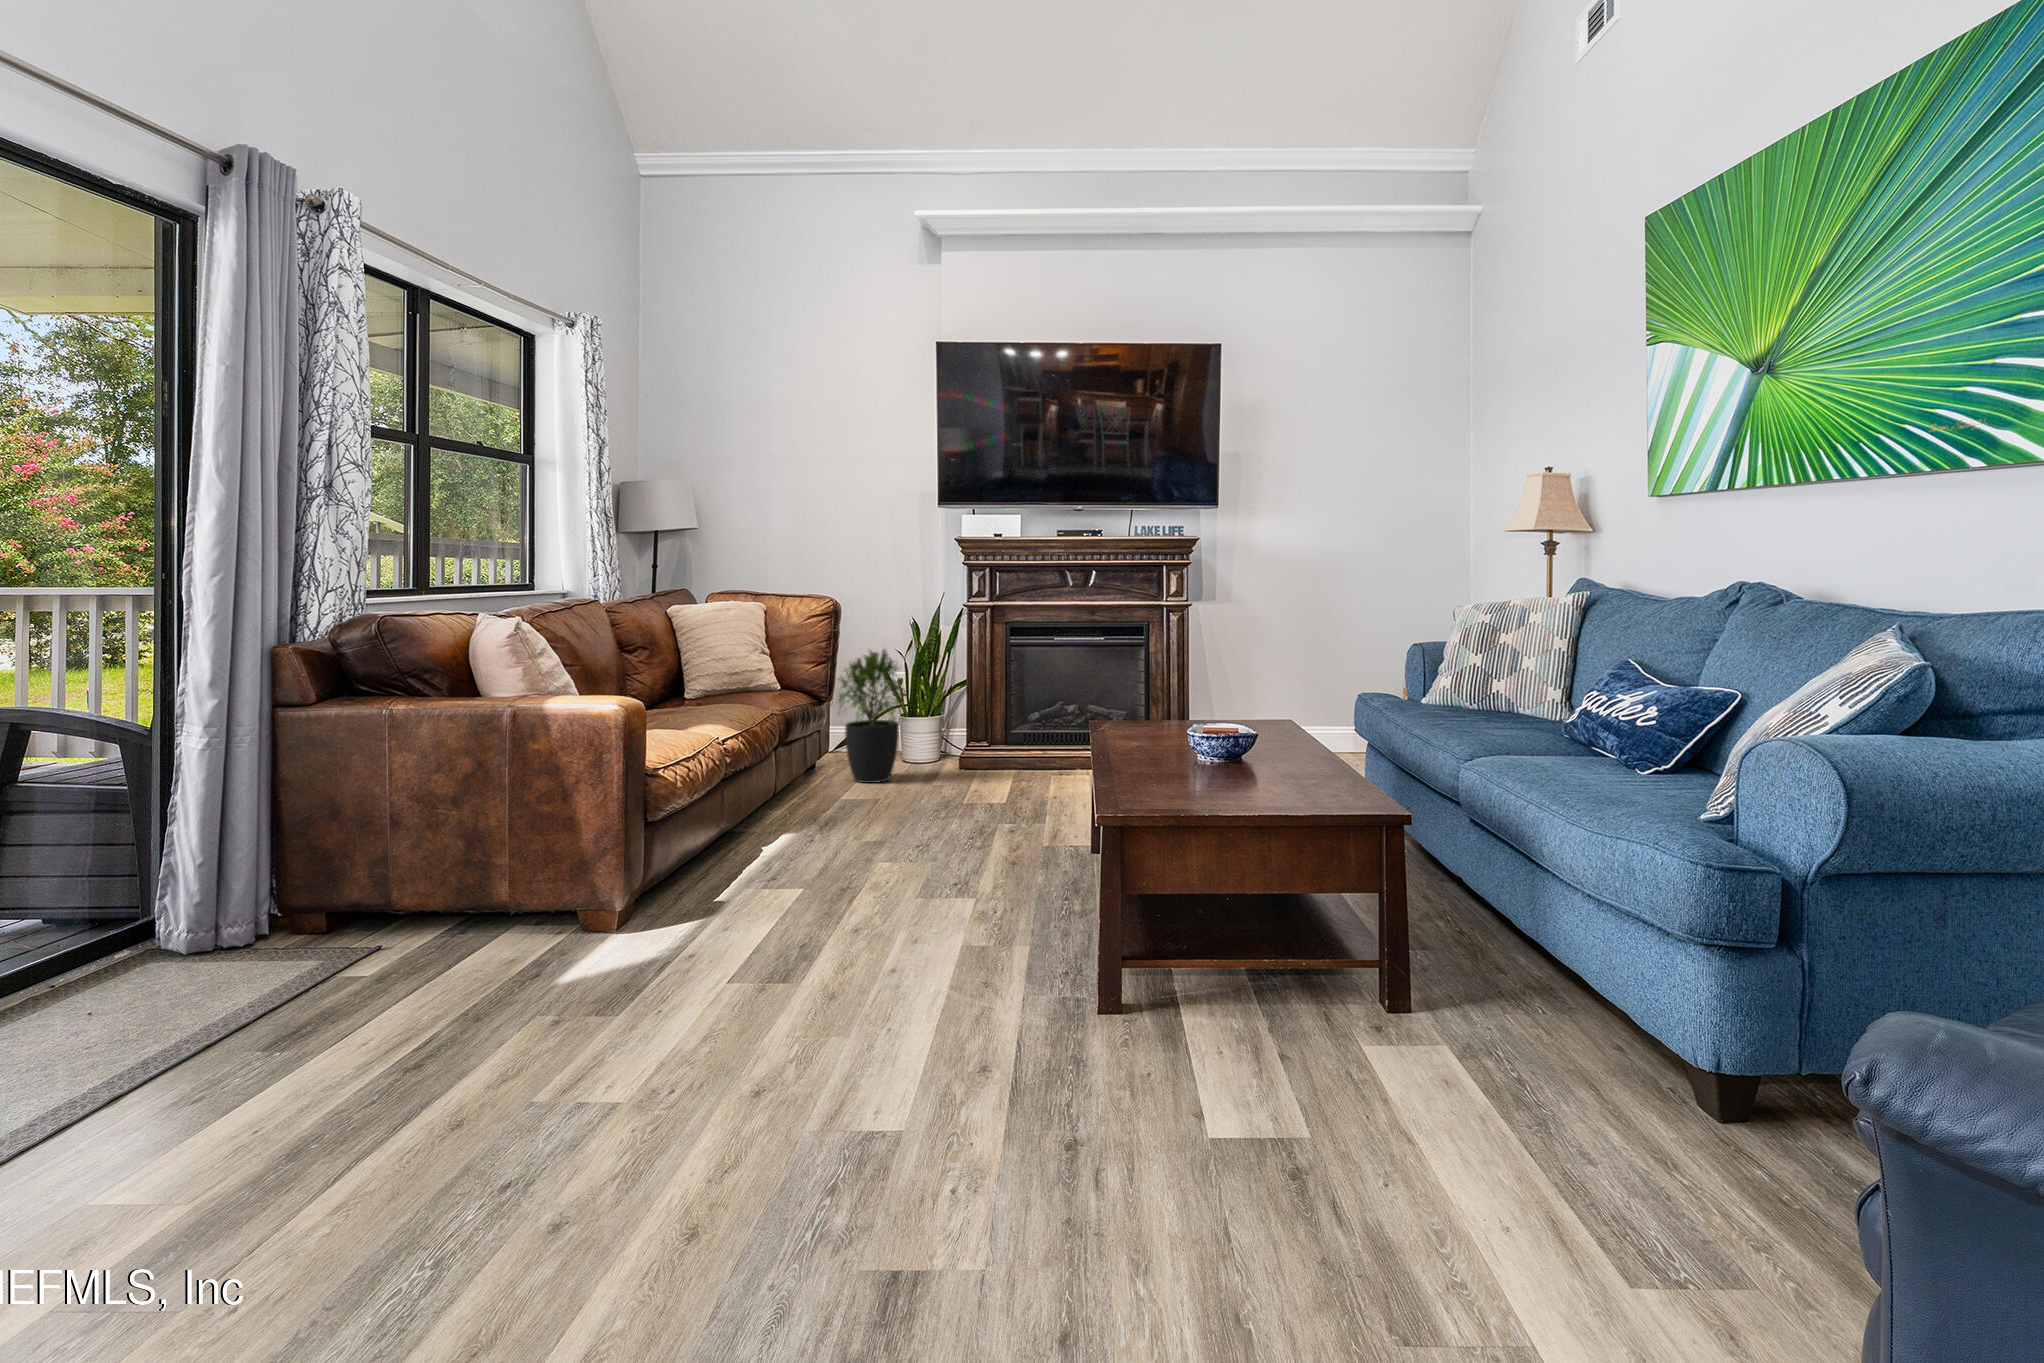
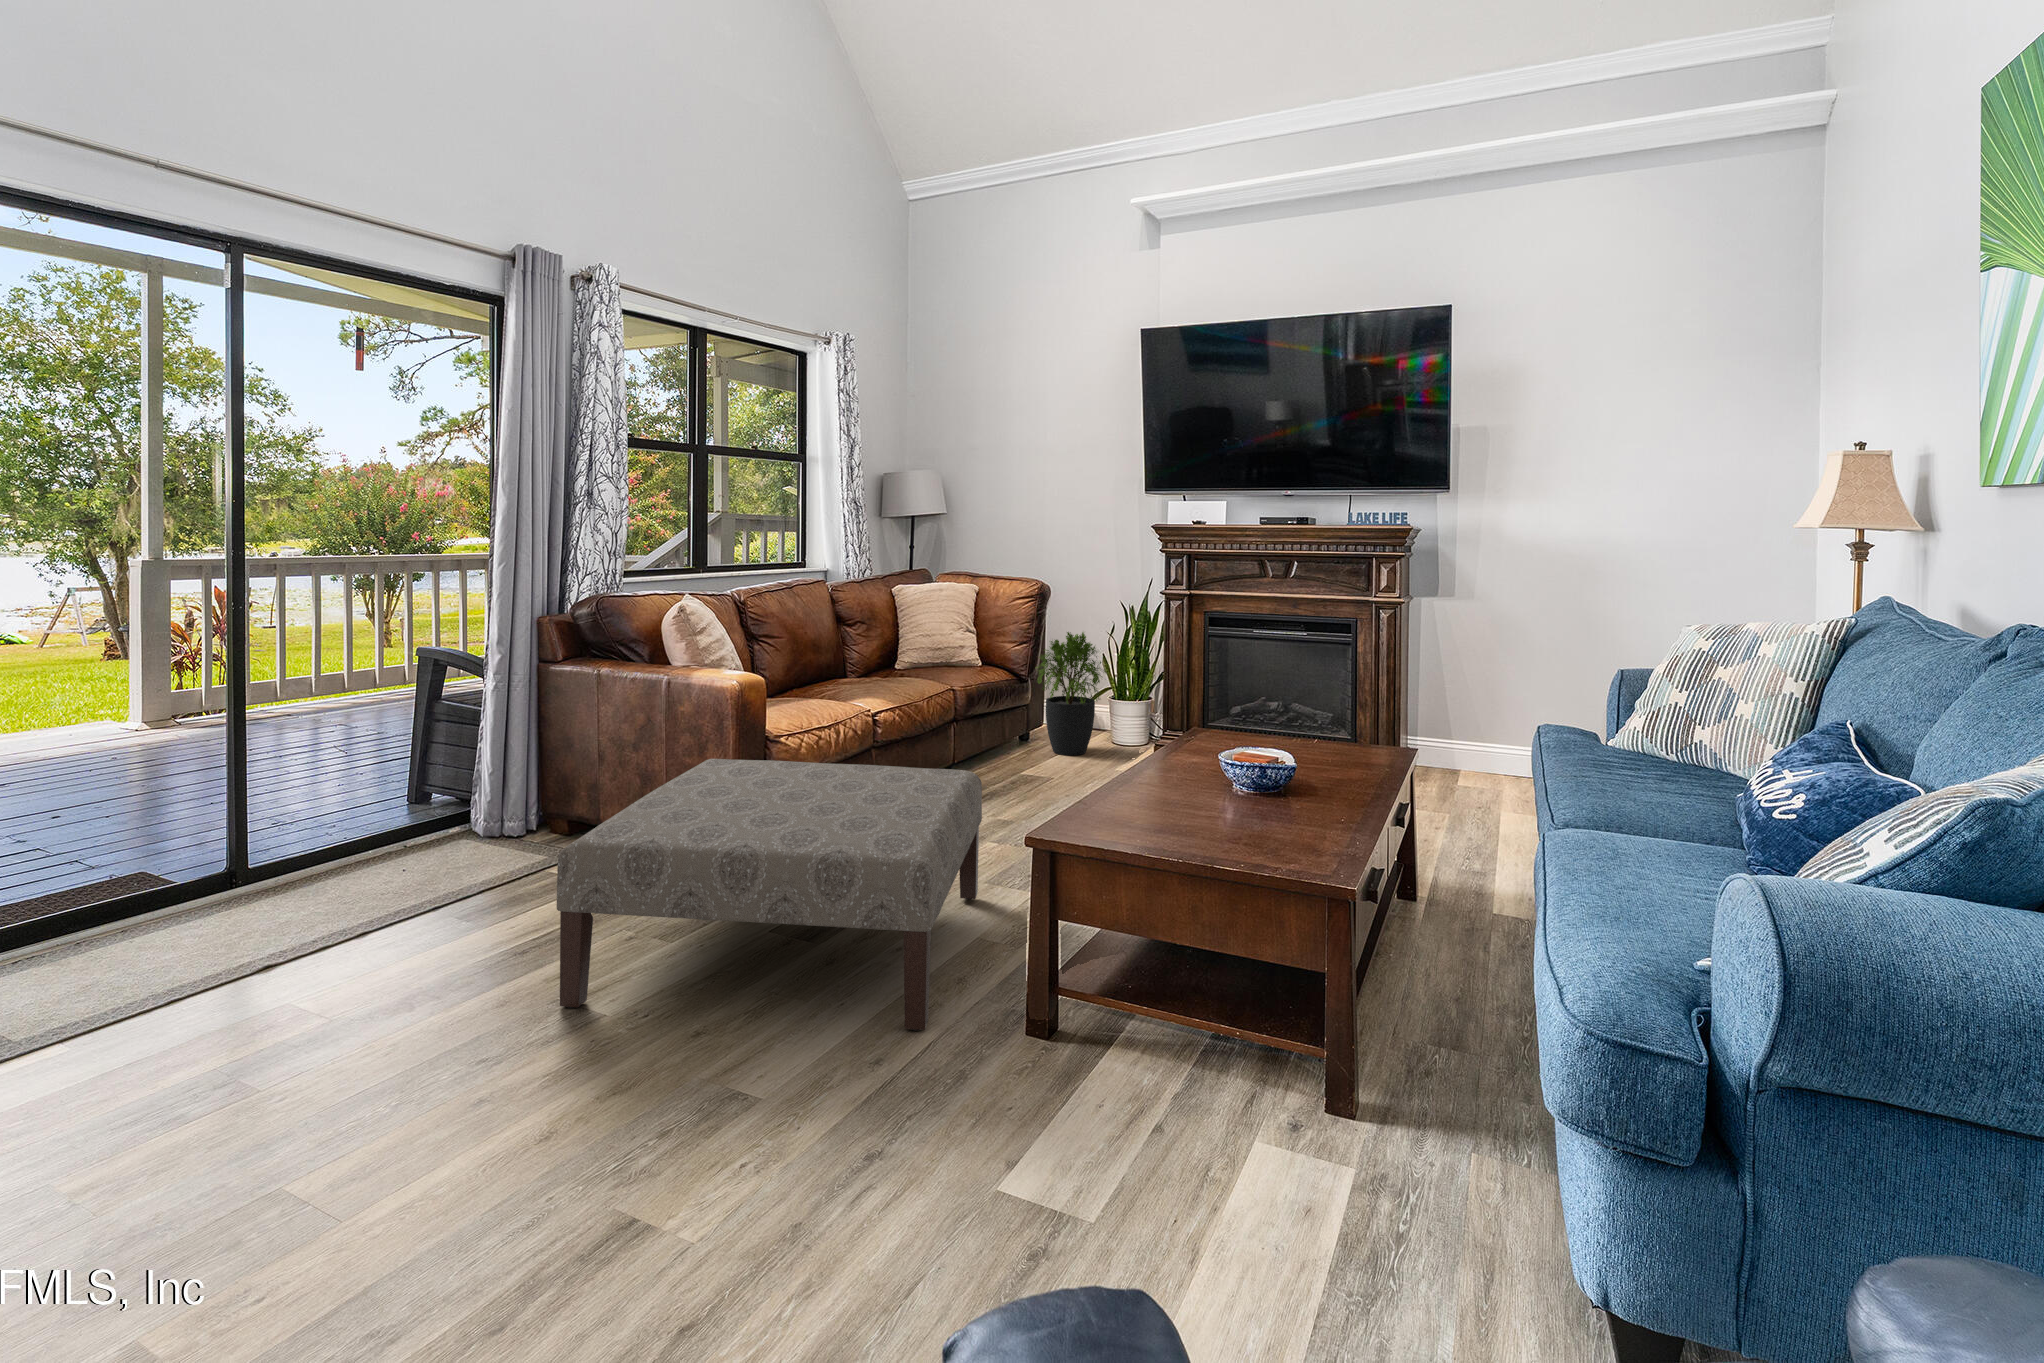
ottoman: none [542,774,1016,1104] -> present [557,759,982,1031]

